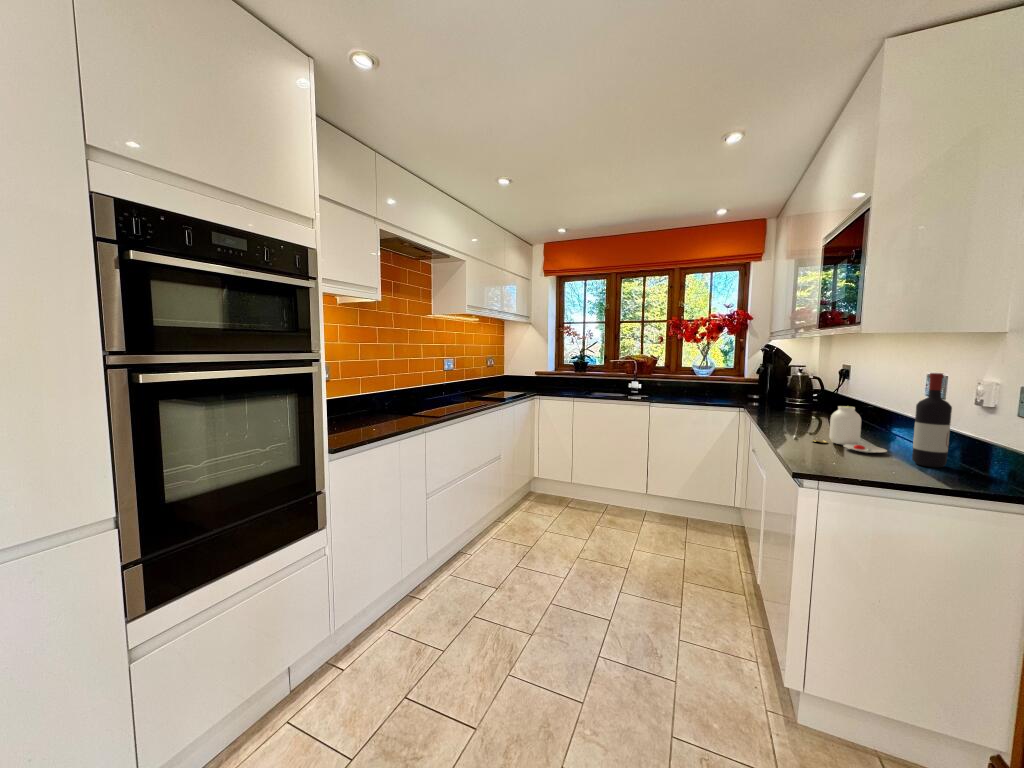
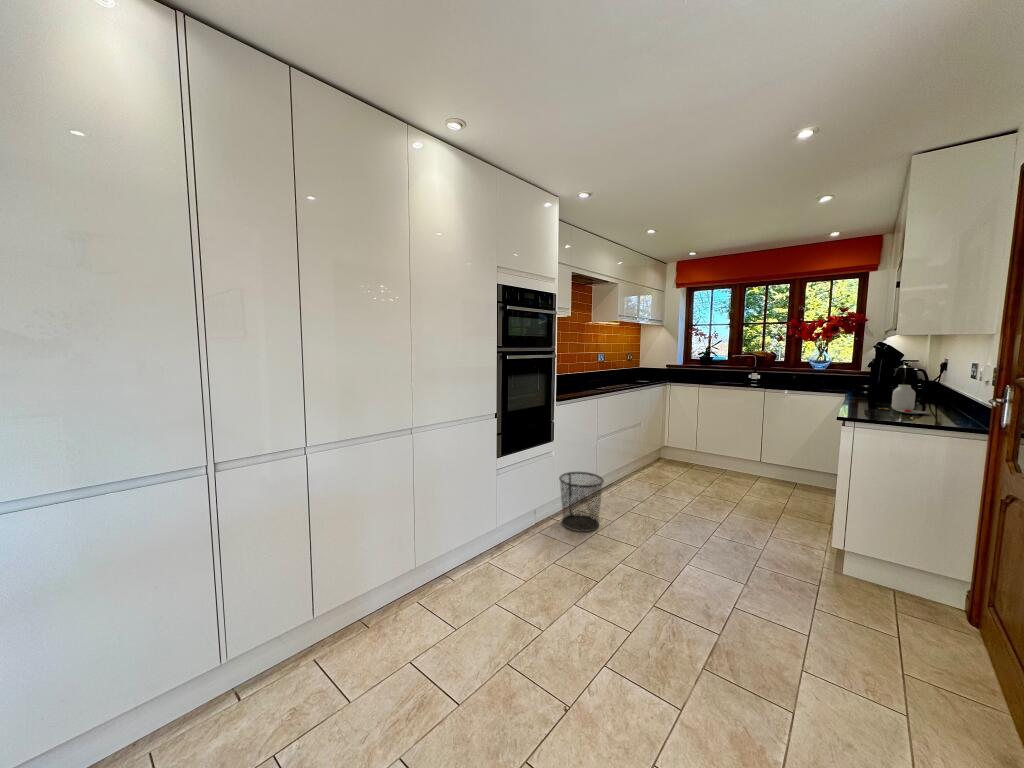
wine bottle: present [912,373,952,468] -> none [937,361,963,420]
trash can: none [331,574,418,708] -> present [559,472,604,532]

